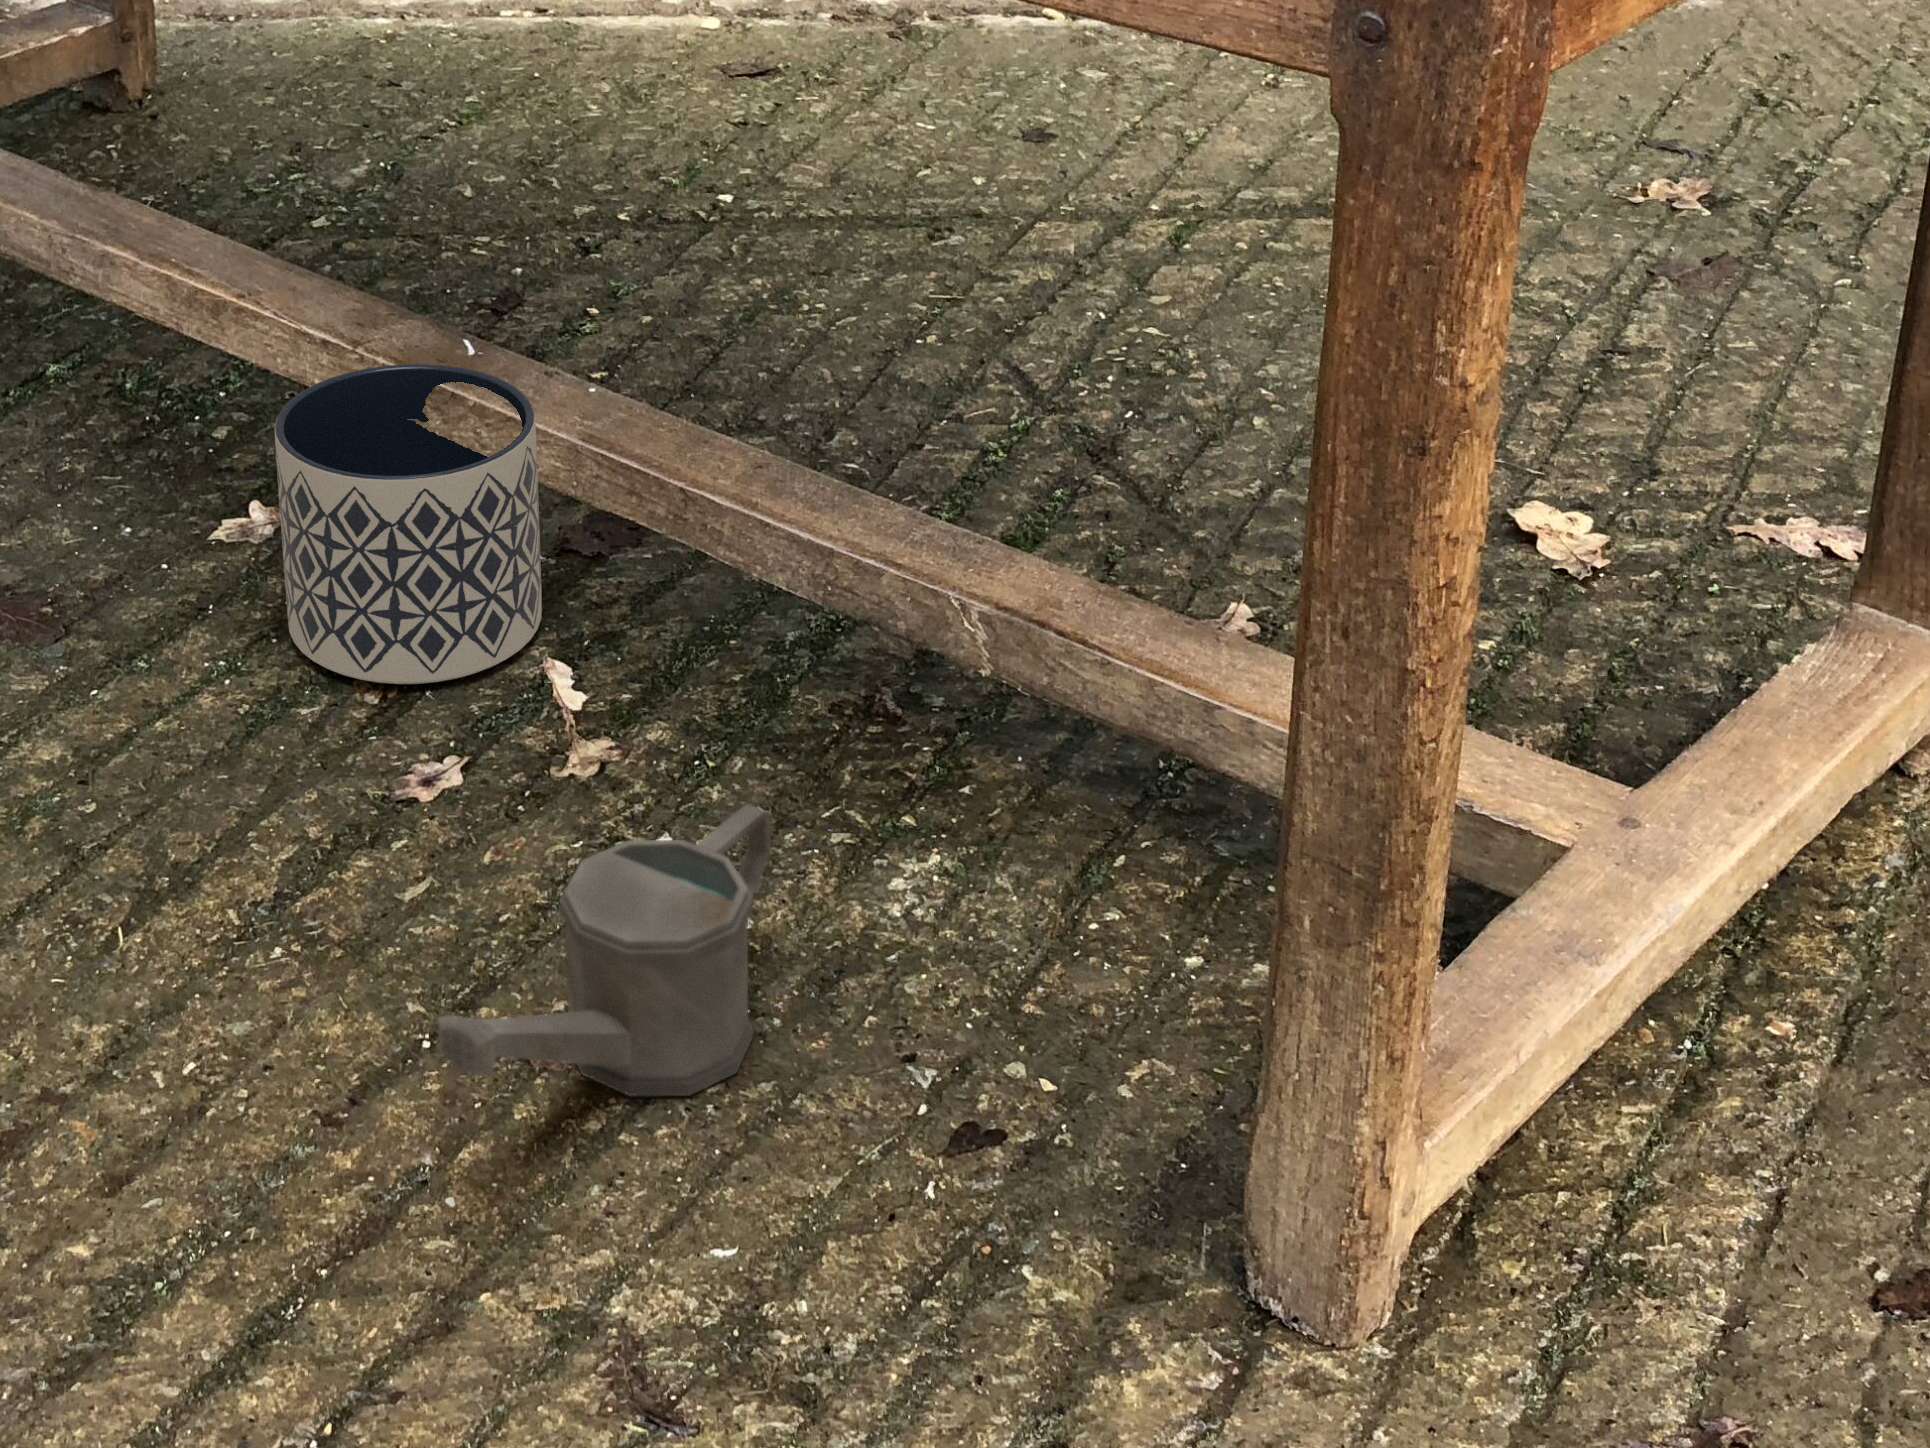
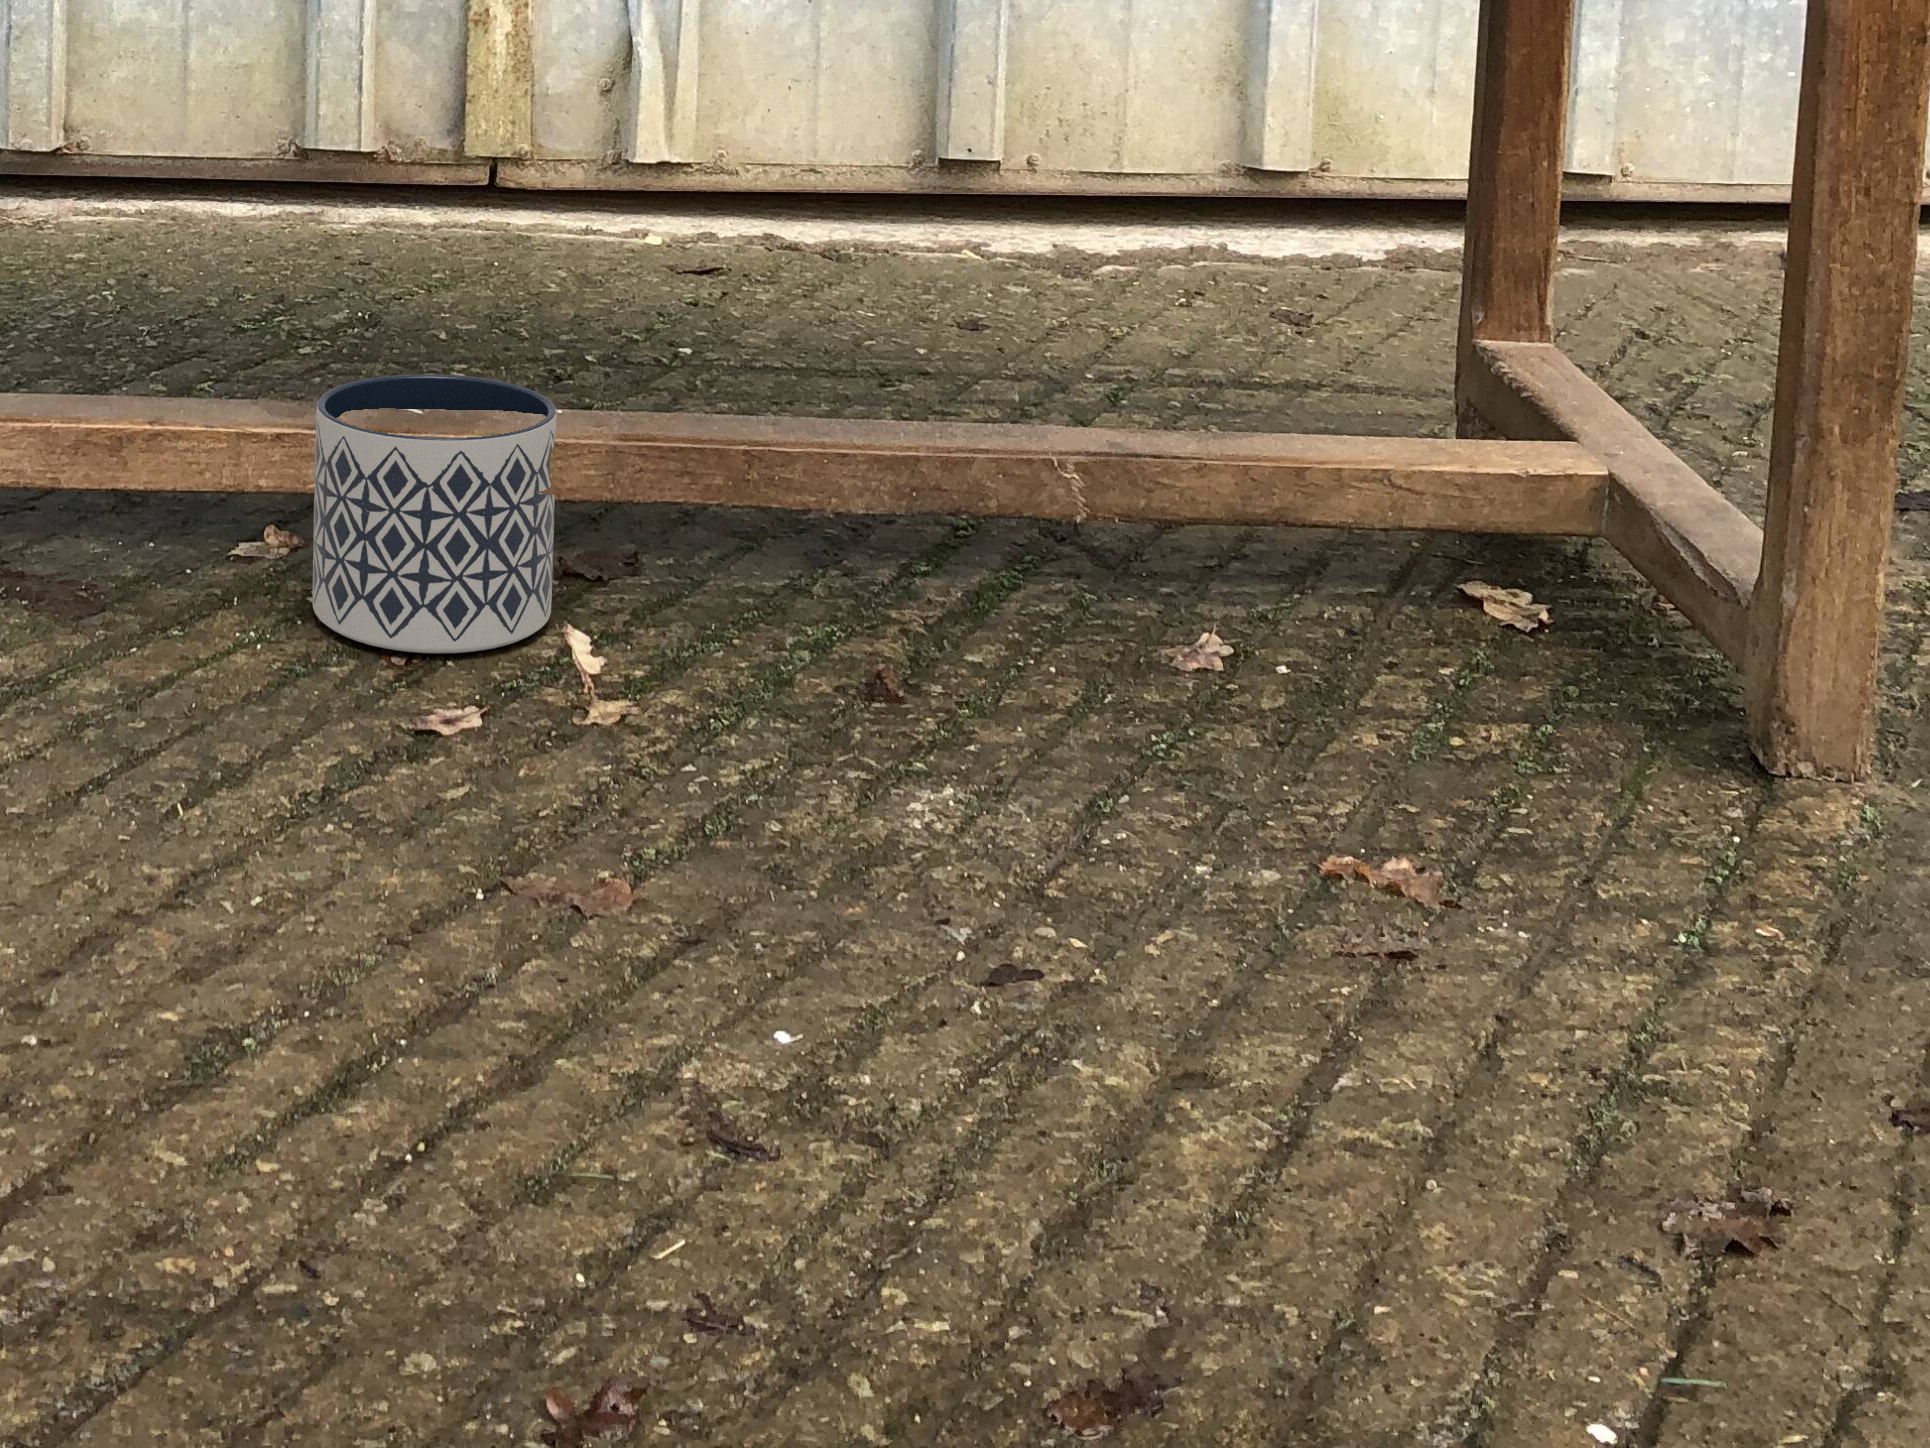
watering can: present [437,804,771,1096] -> none [517,683,806,935]

